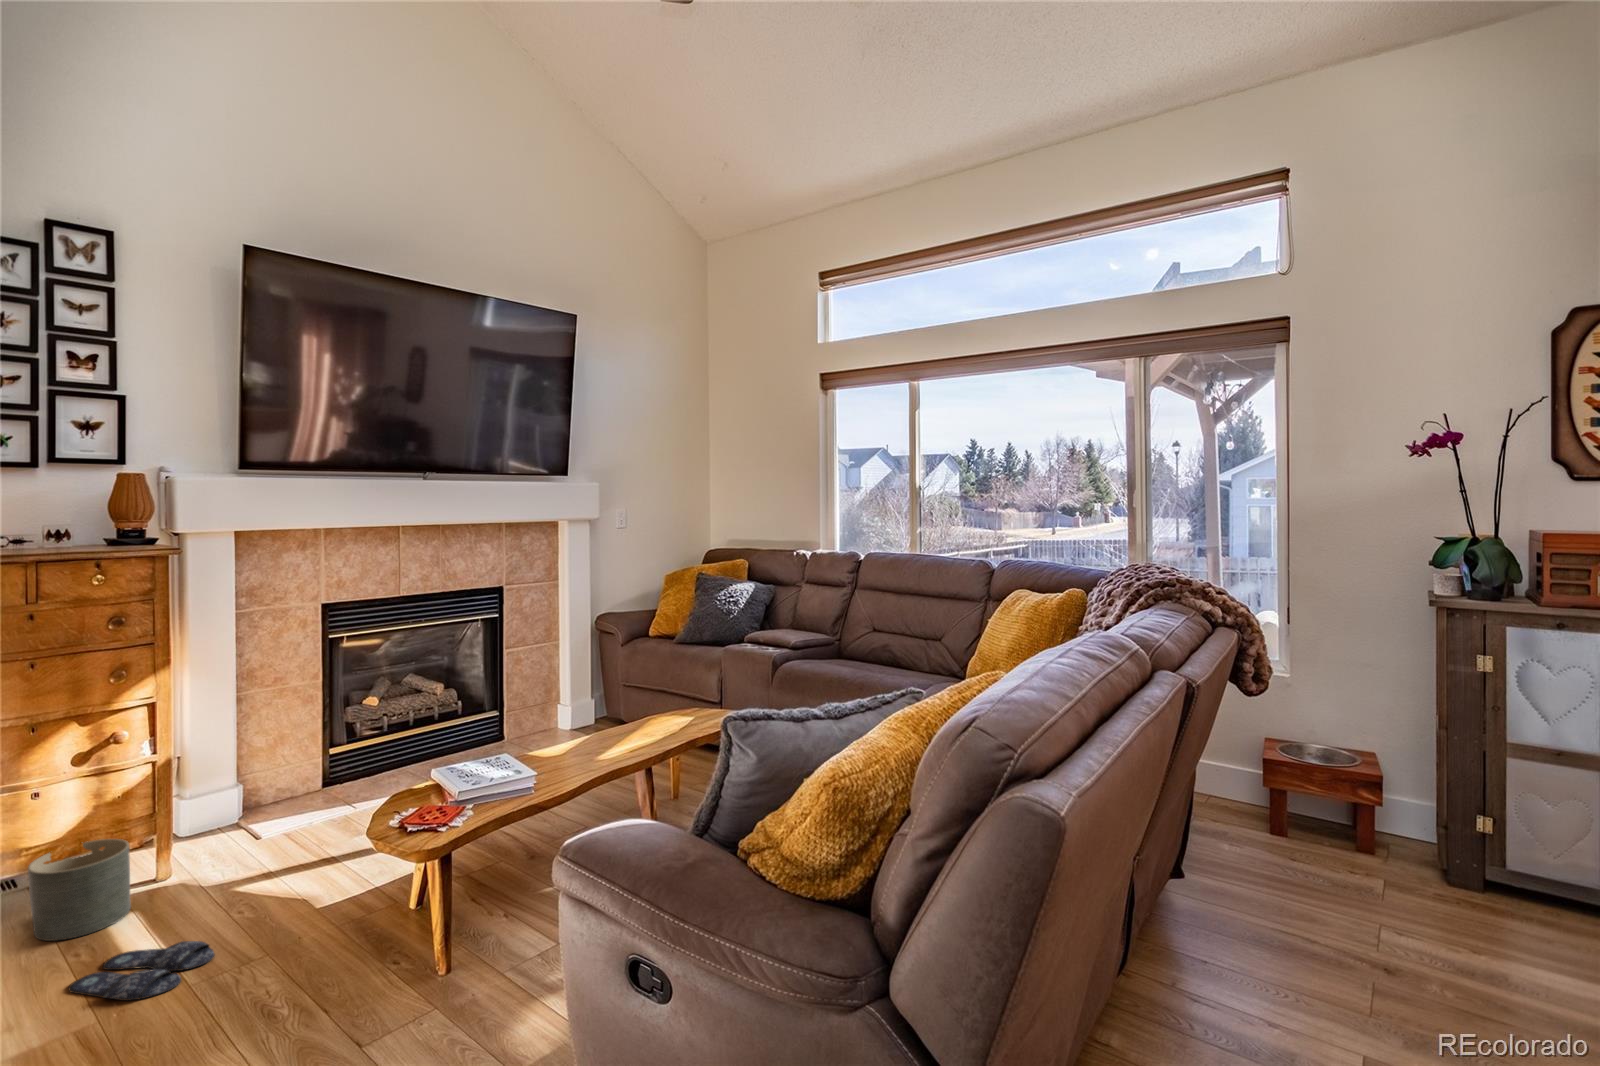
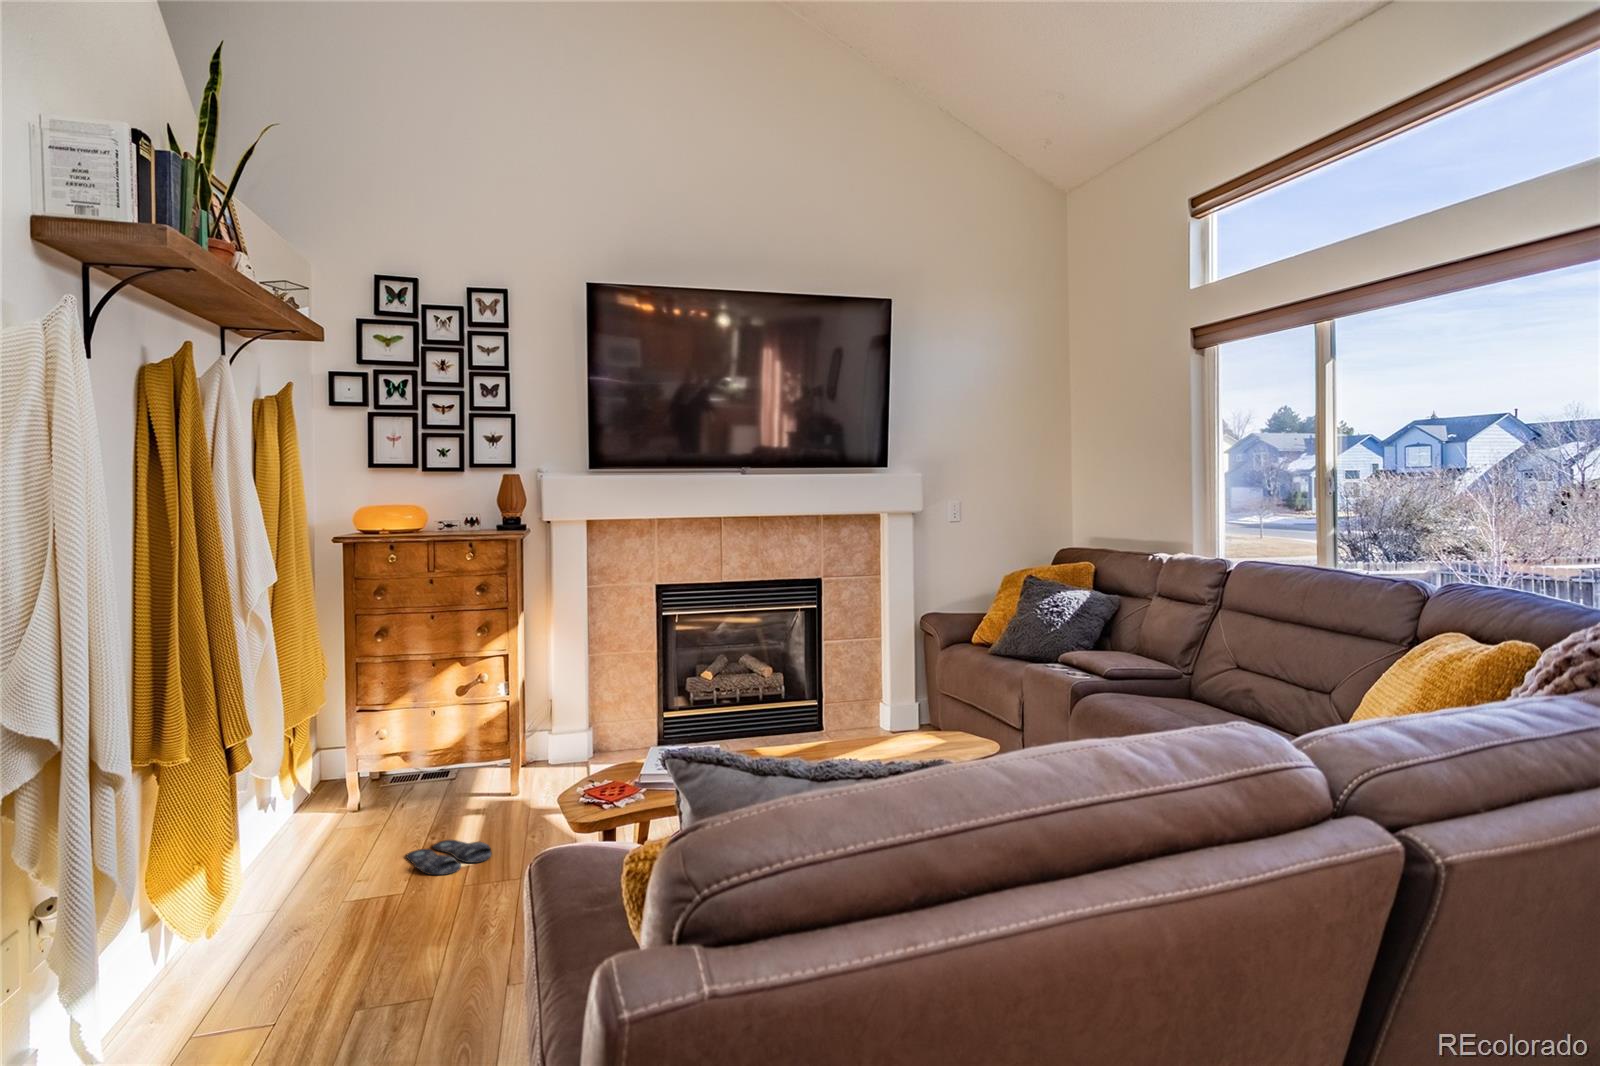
planter: present [28,839,131,941] -> none [418,753,479,822]

